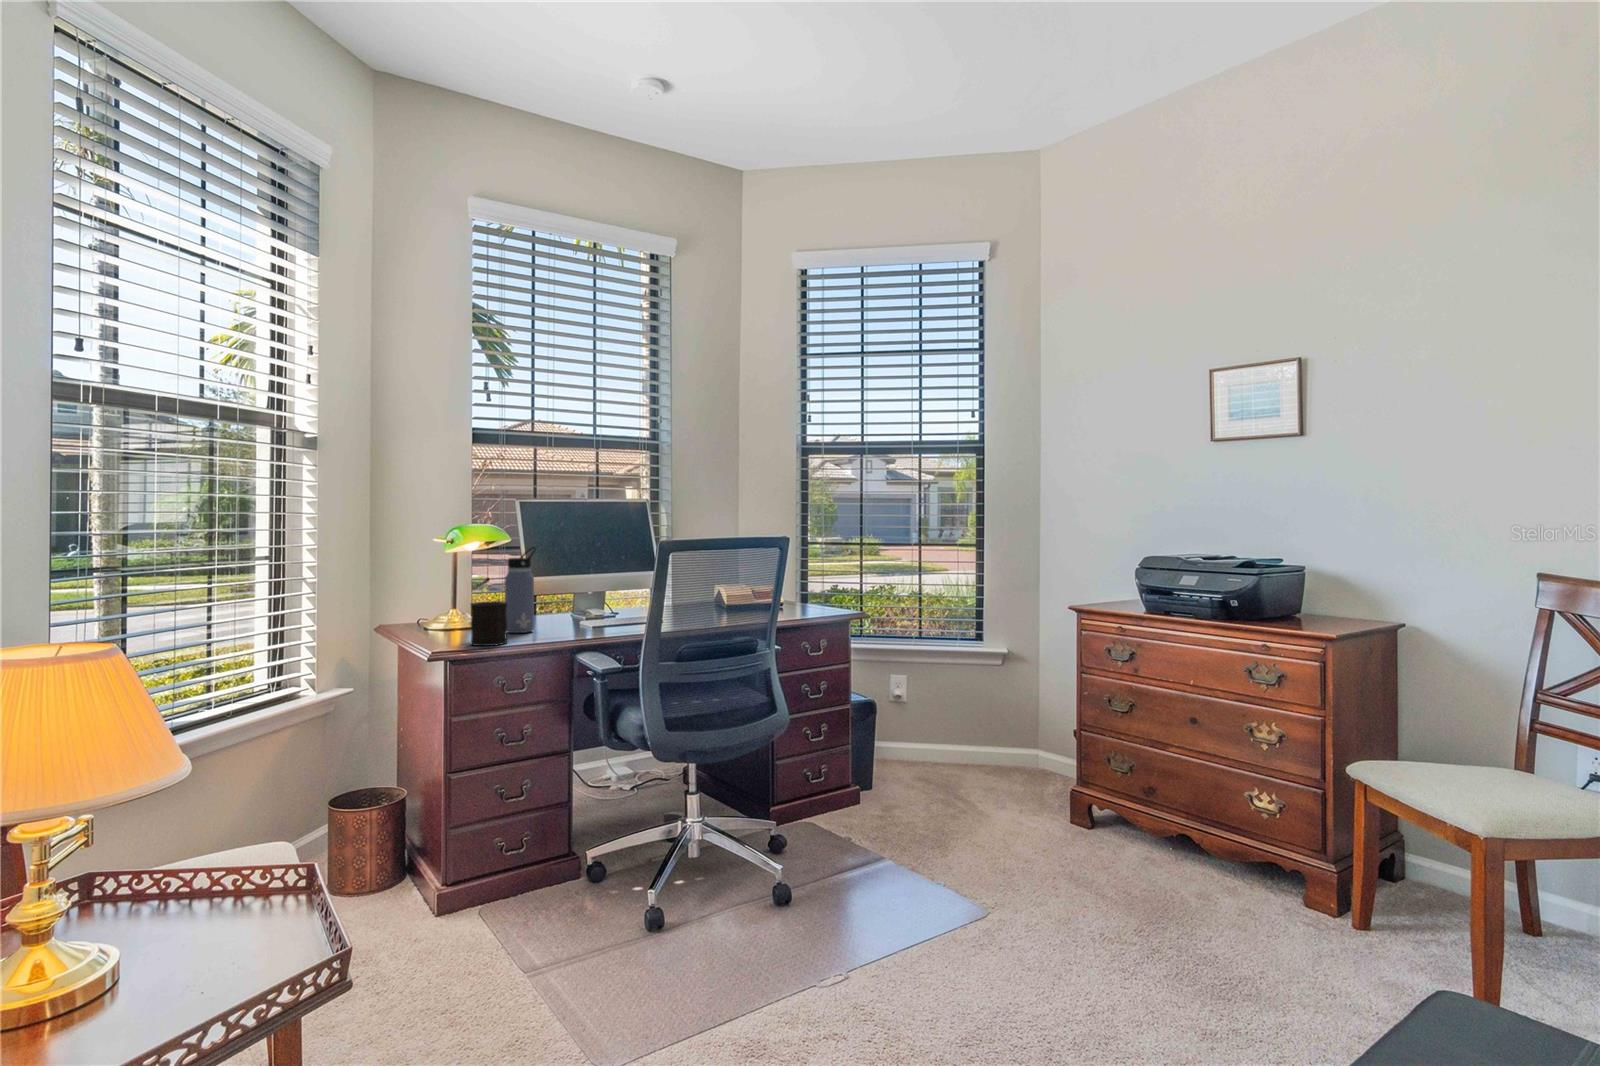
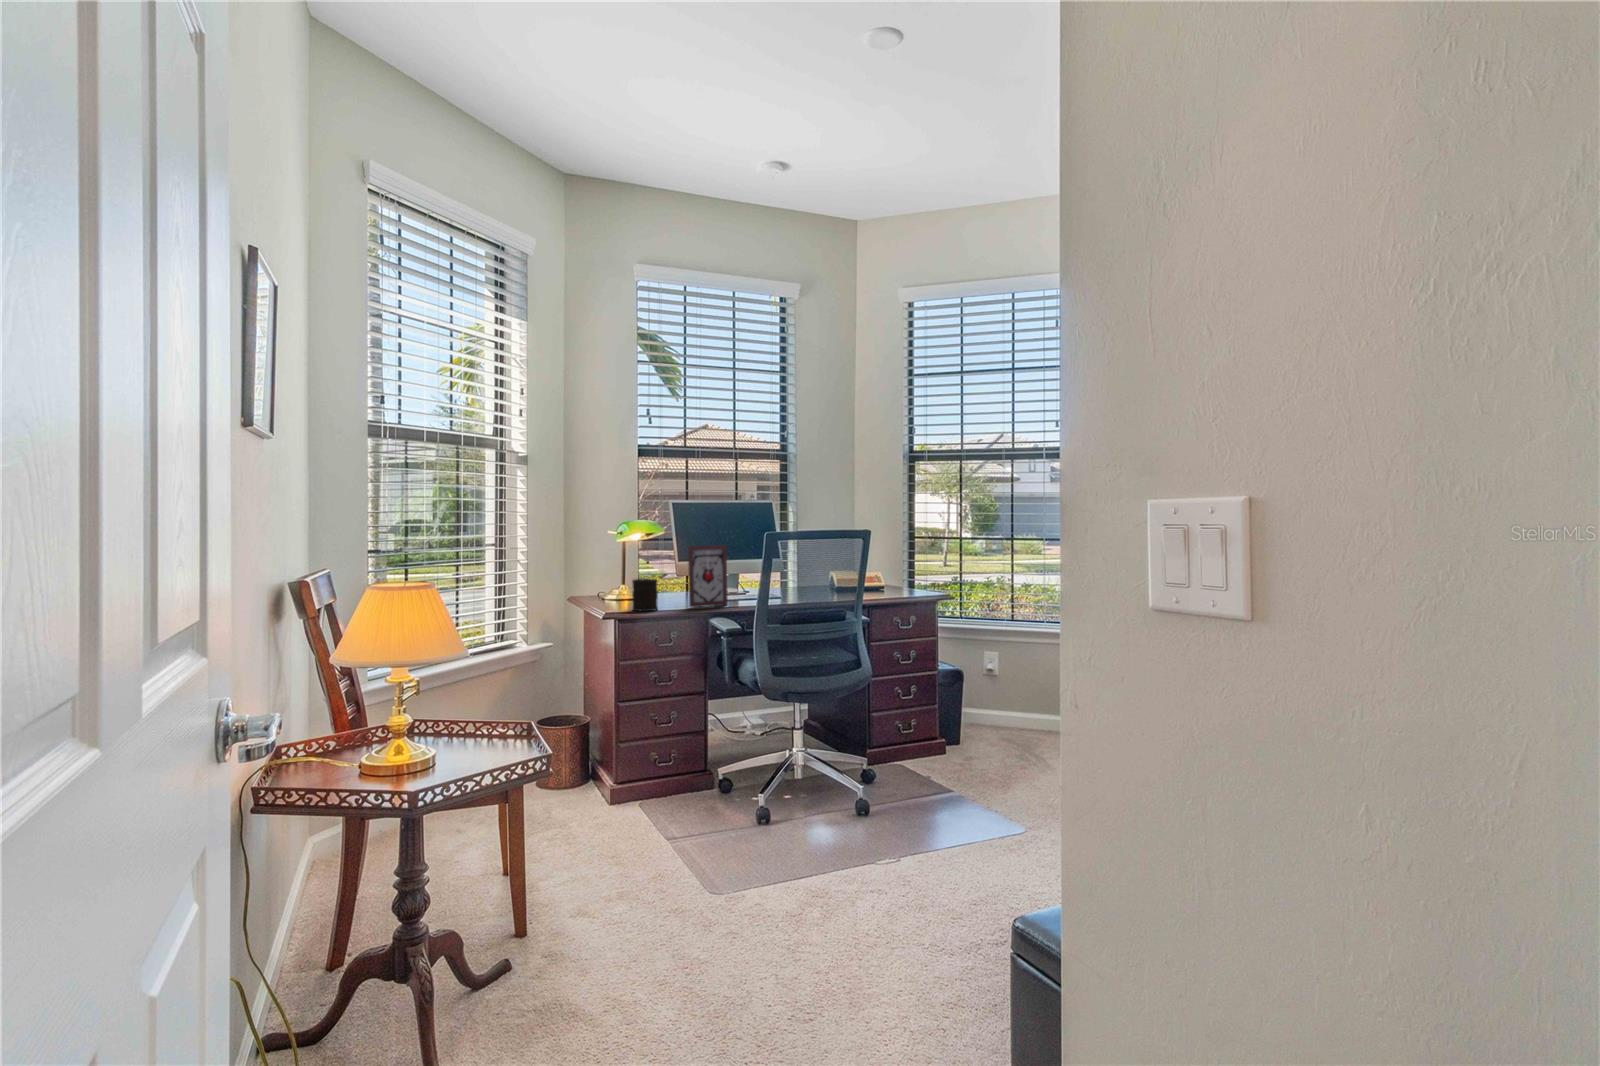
water bottle: present [505,547,536,633] -> none [658,538,681,604]
picture frame: none [548,556,601,638] -> present [688,545,728,607]

